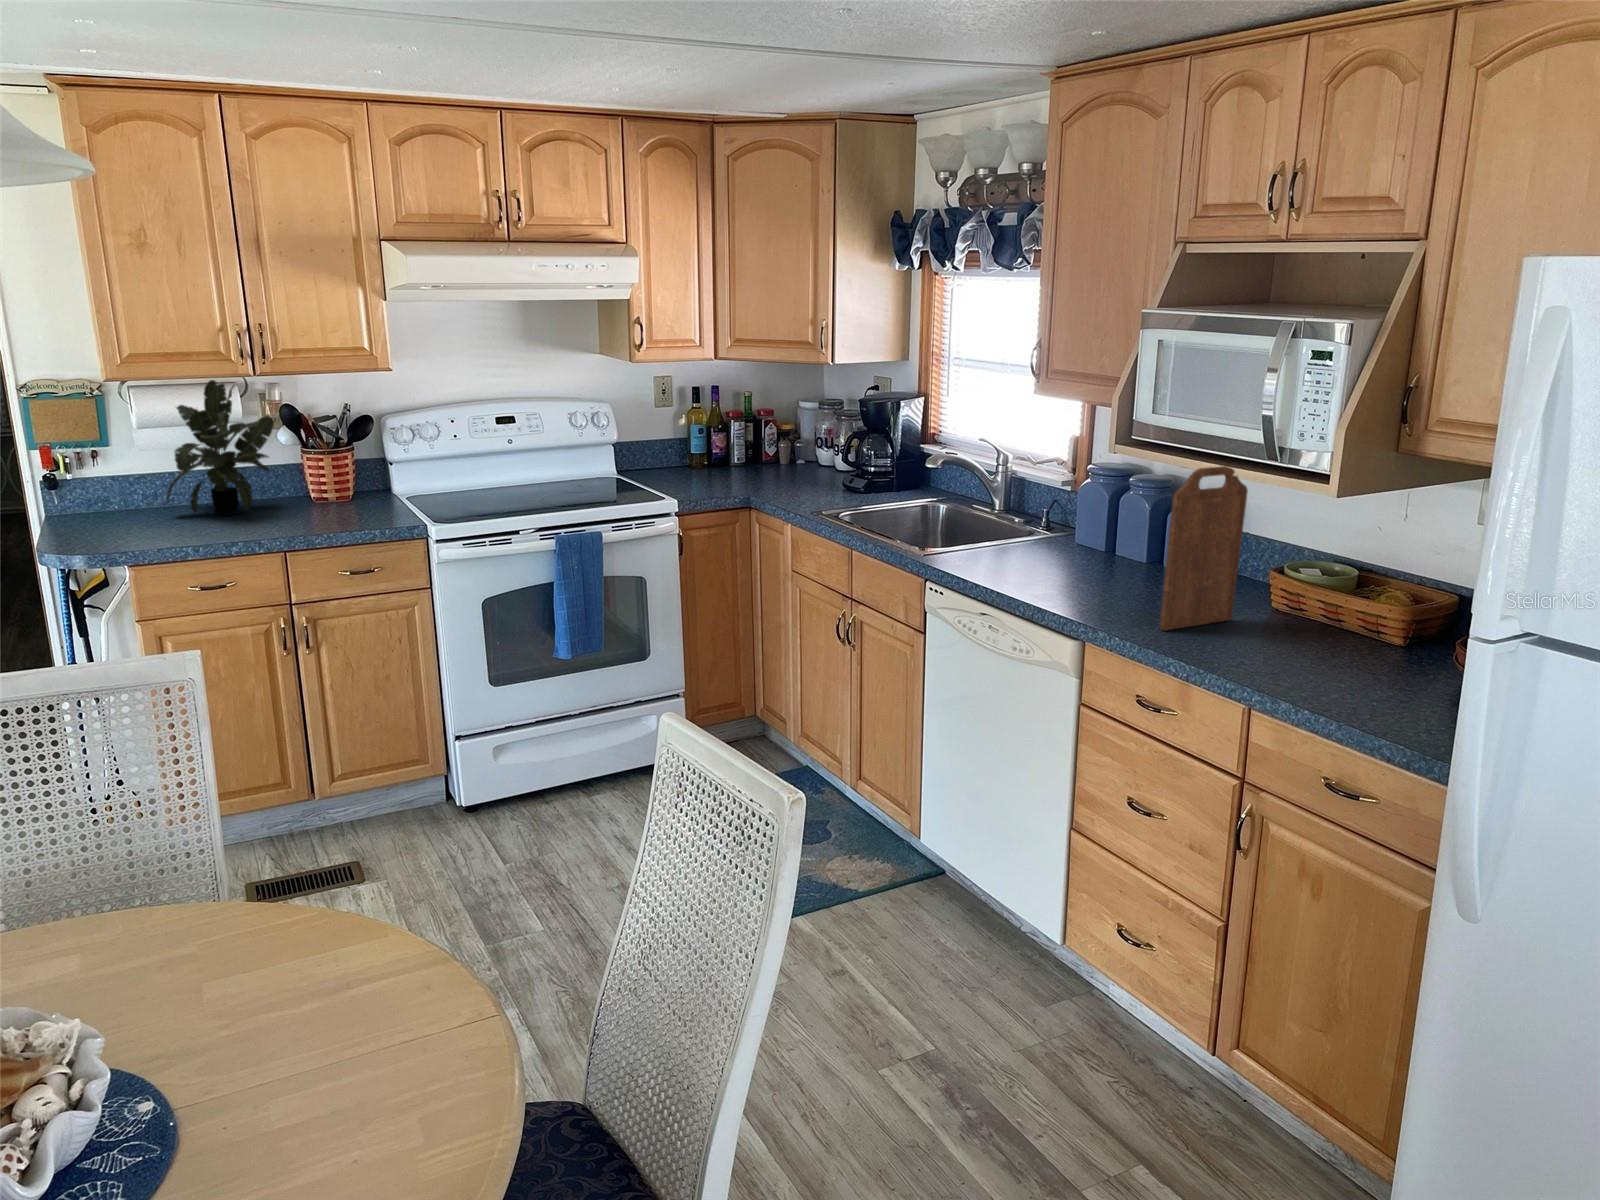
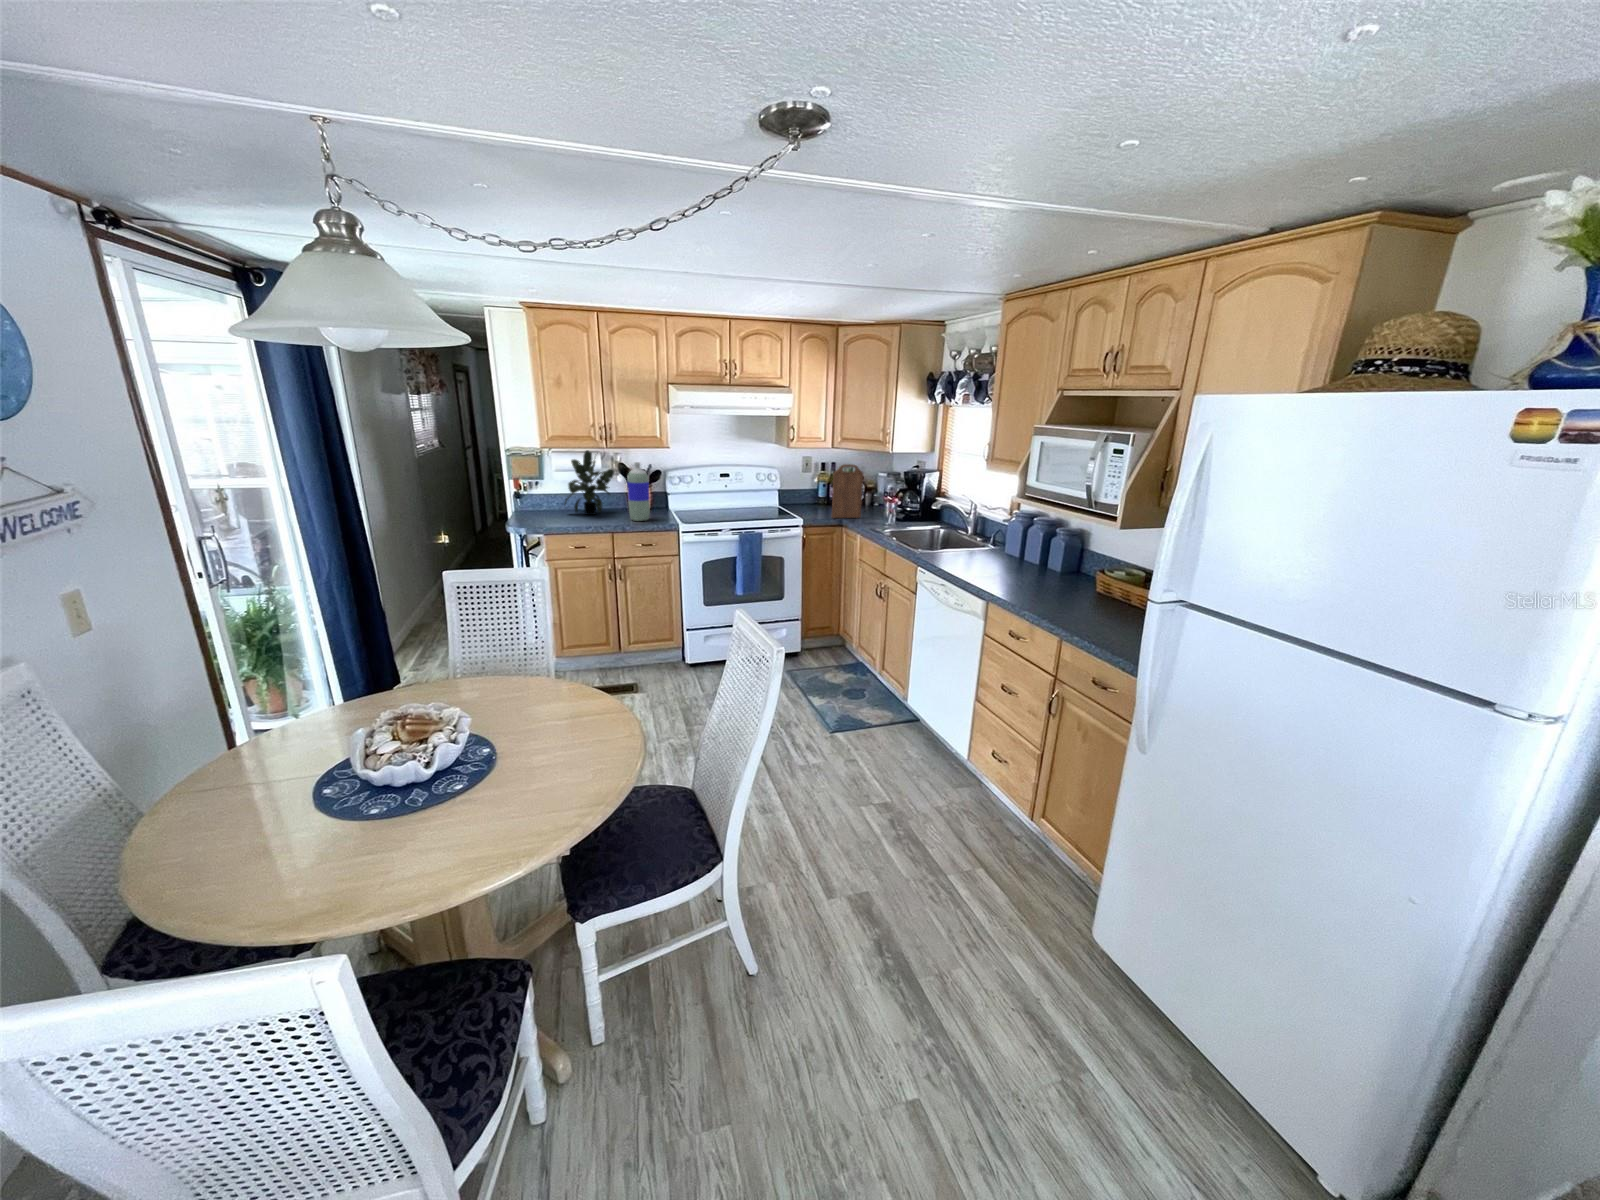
bottle: none [309,401,360,523] -> present [627,462,650,521]
cutting board: present [1160,466,1248,631] -> present [832,464,863,518]

